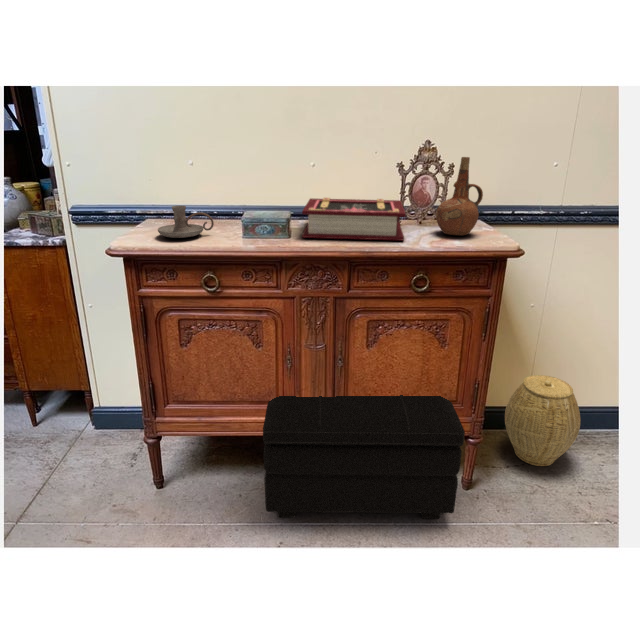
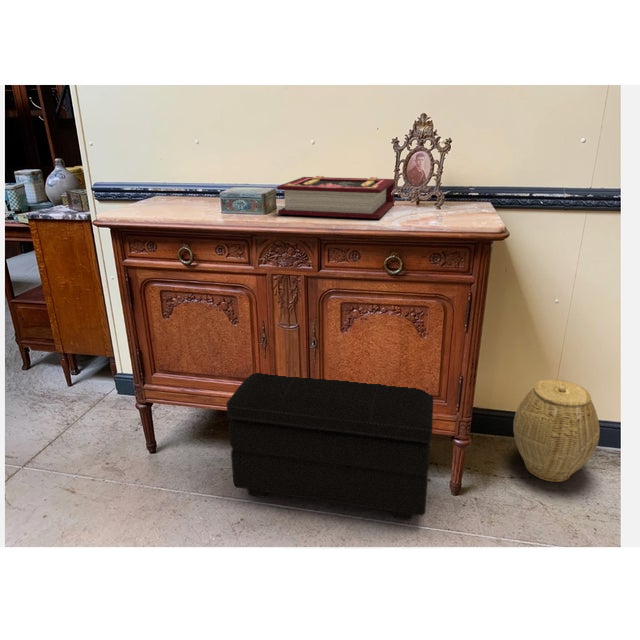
ceramic pitcher: present [436,157,483,235] -> none [423,129,474,215]
candle holder: present [158,206,214,238] -> none [145,181,199,211]

